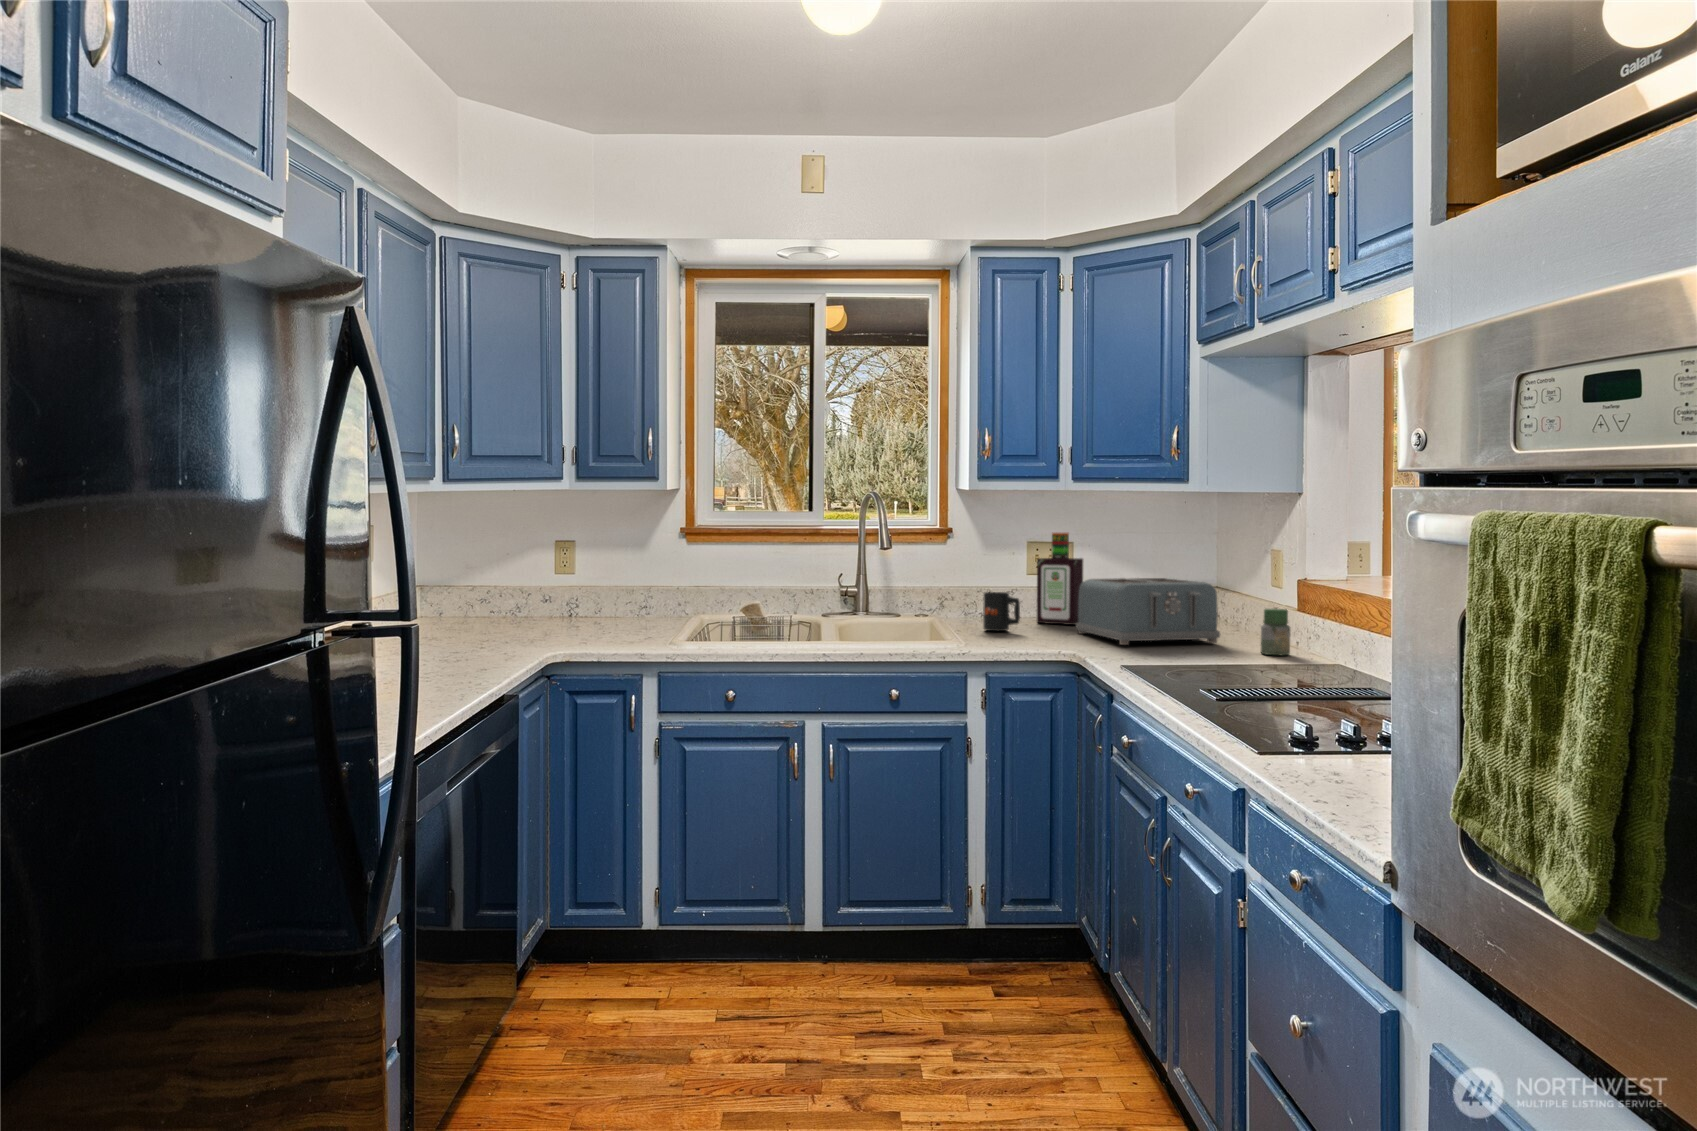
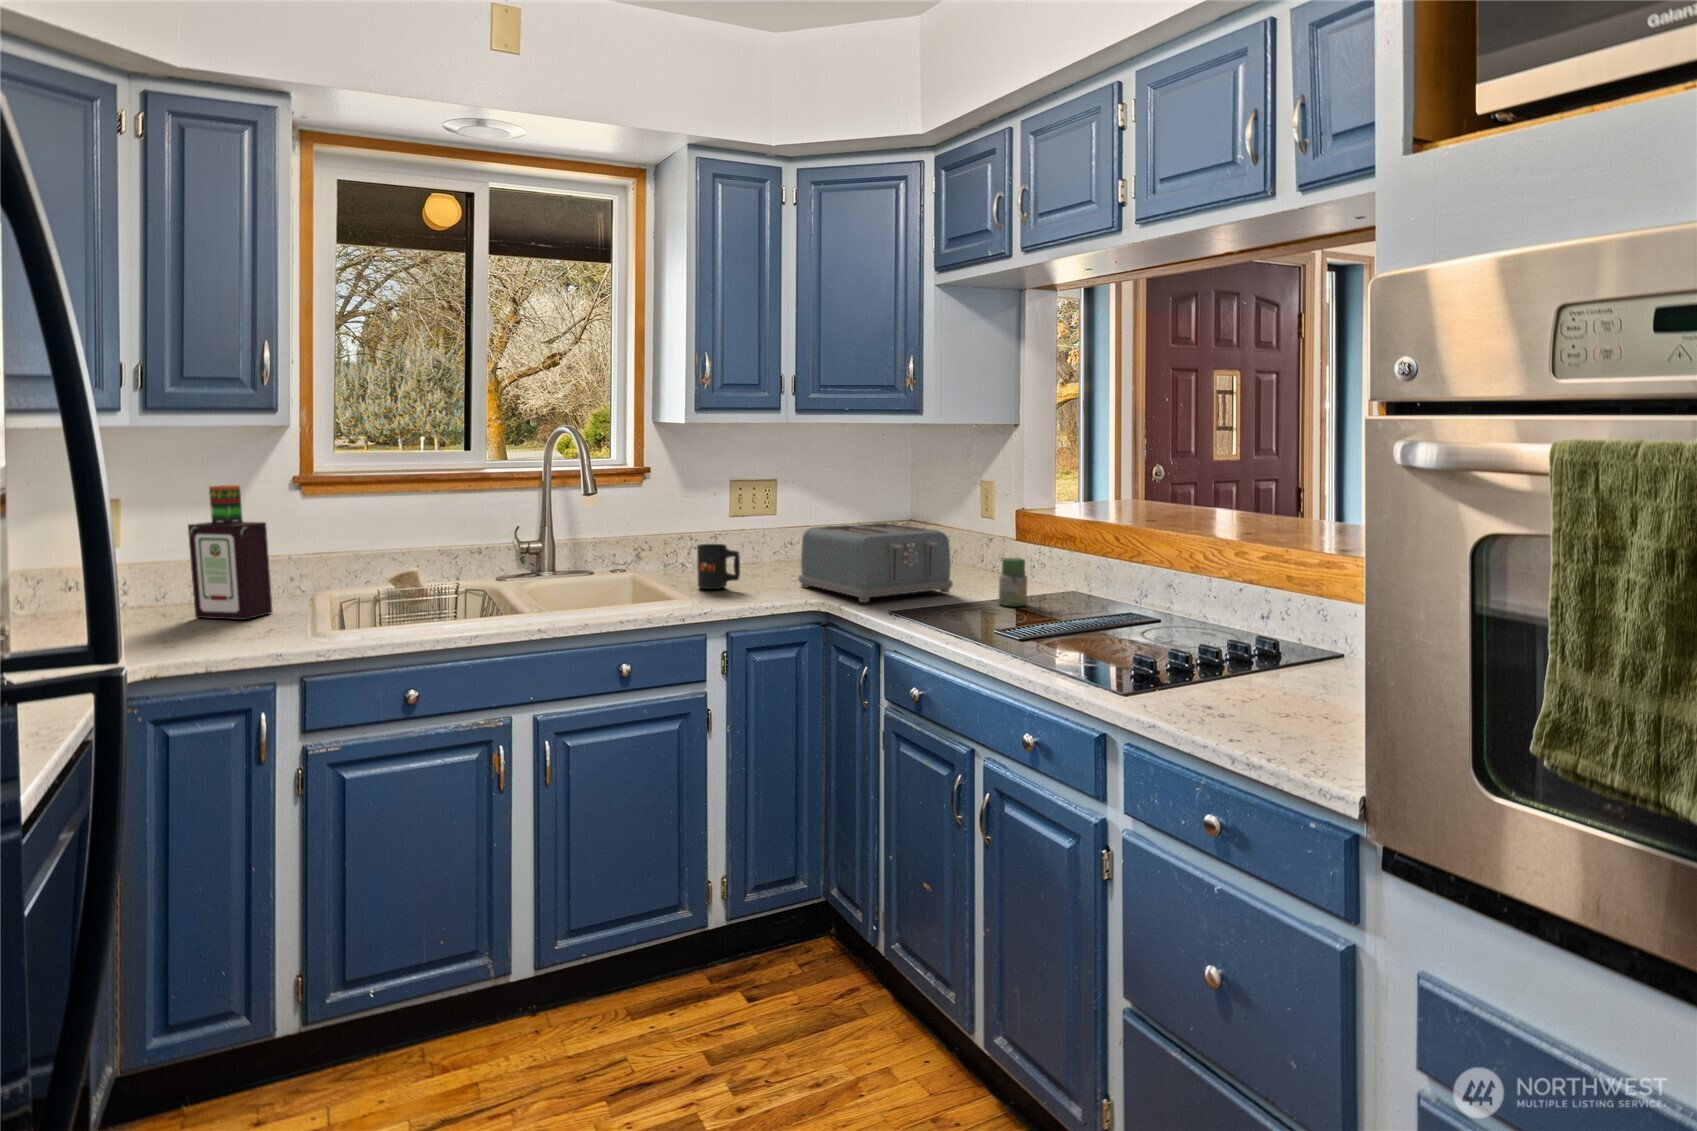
bottle: present [1037,533,1083,625] -> present [188,485,272,620]

